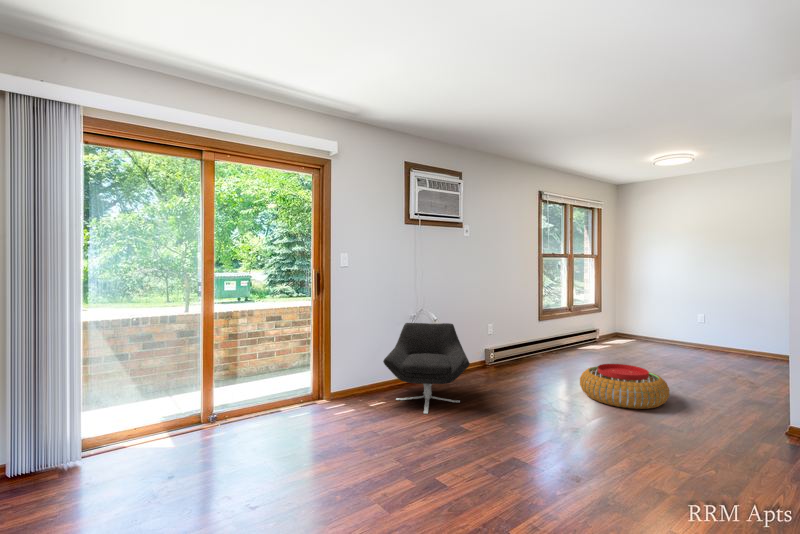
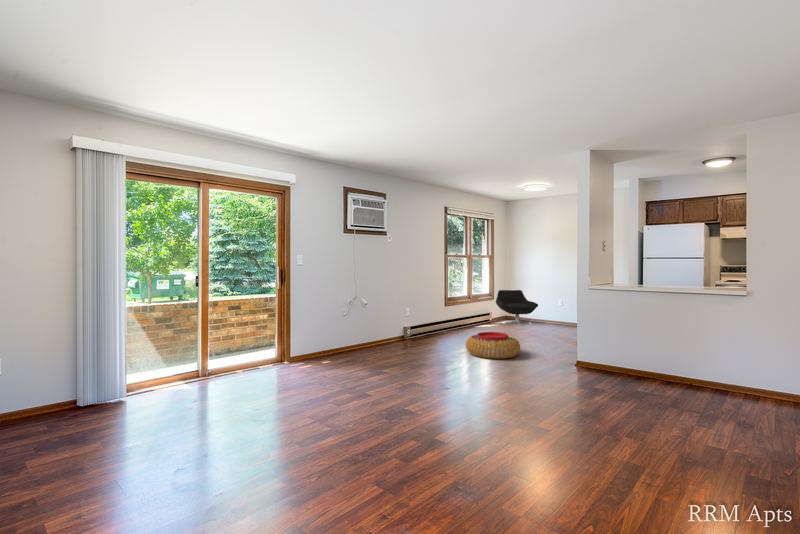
lounge chair: present [383,323,470,414] -> present [496,290,538,326]

